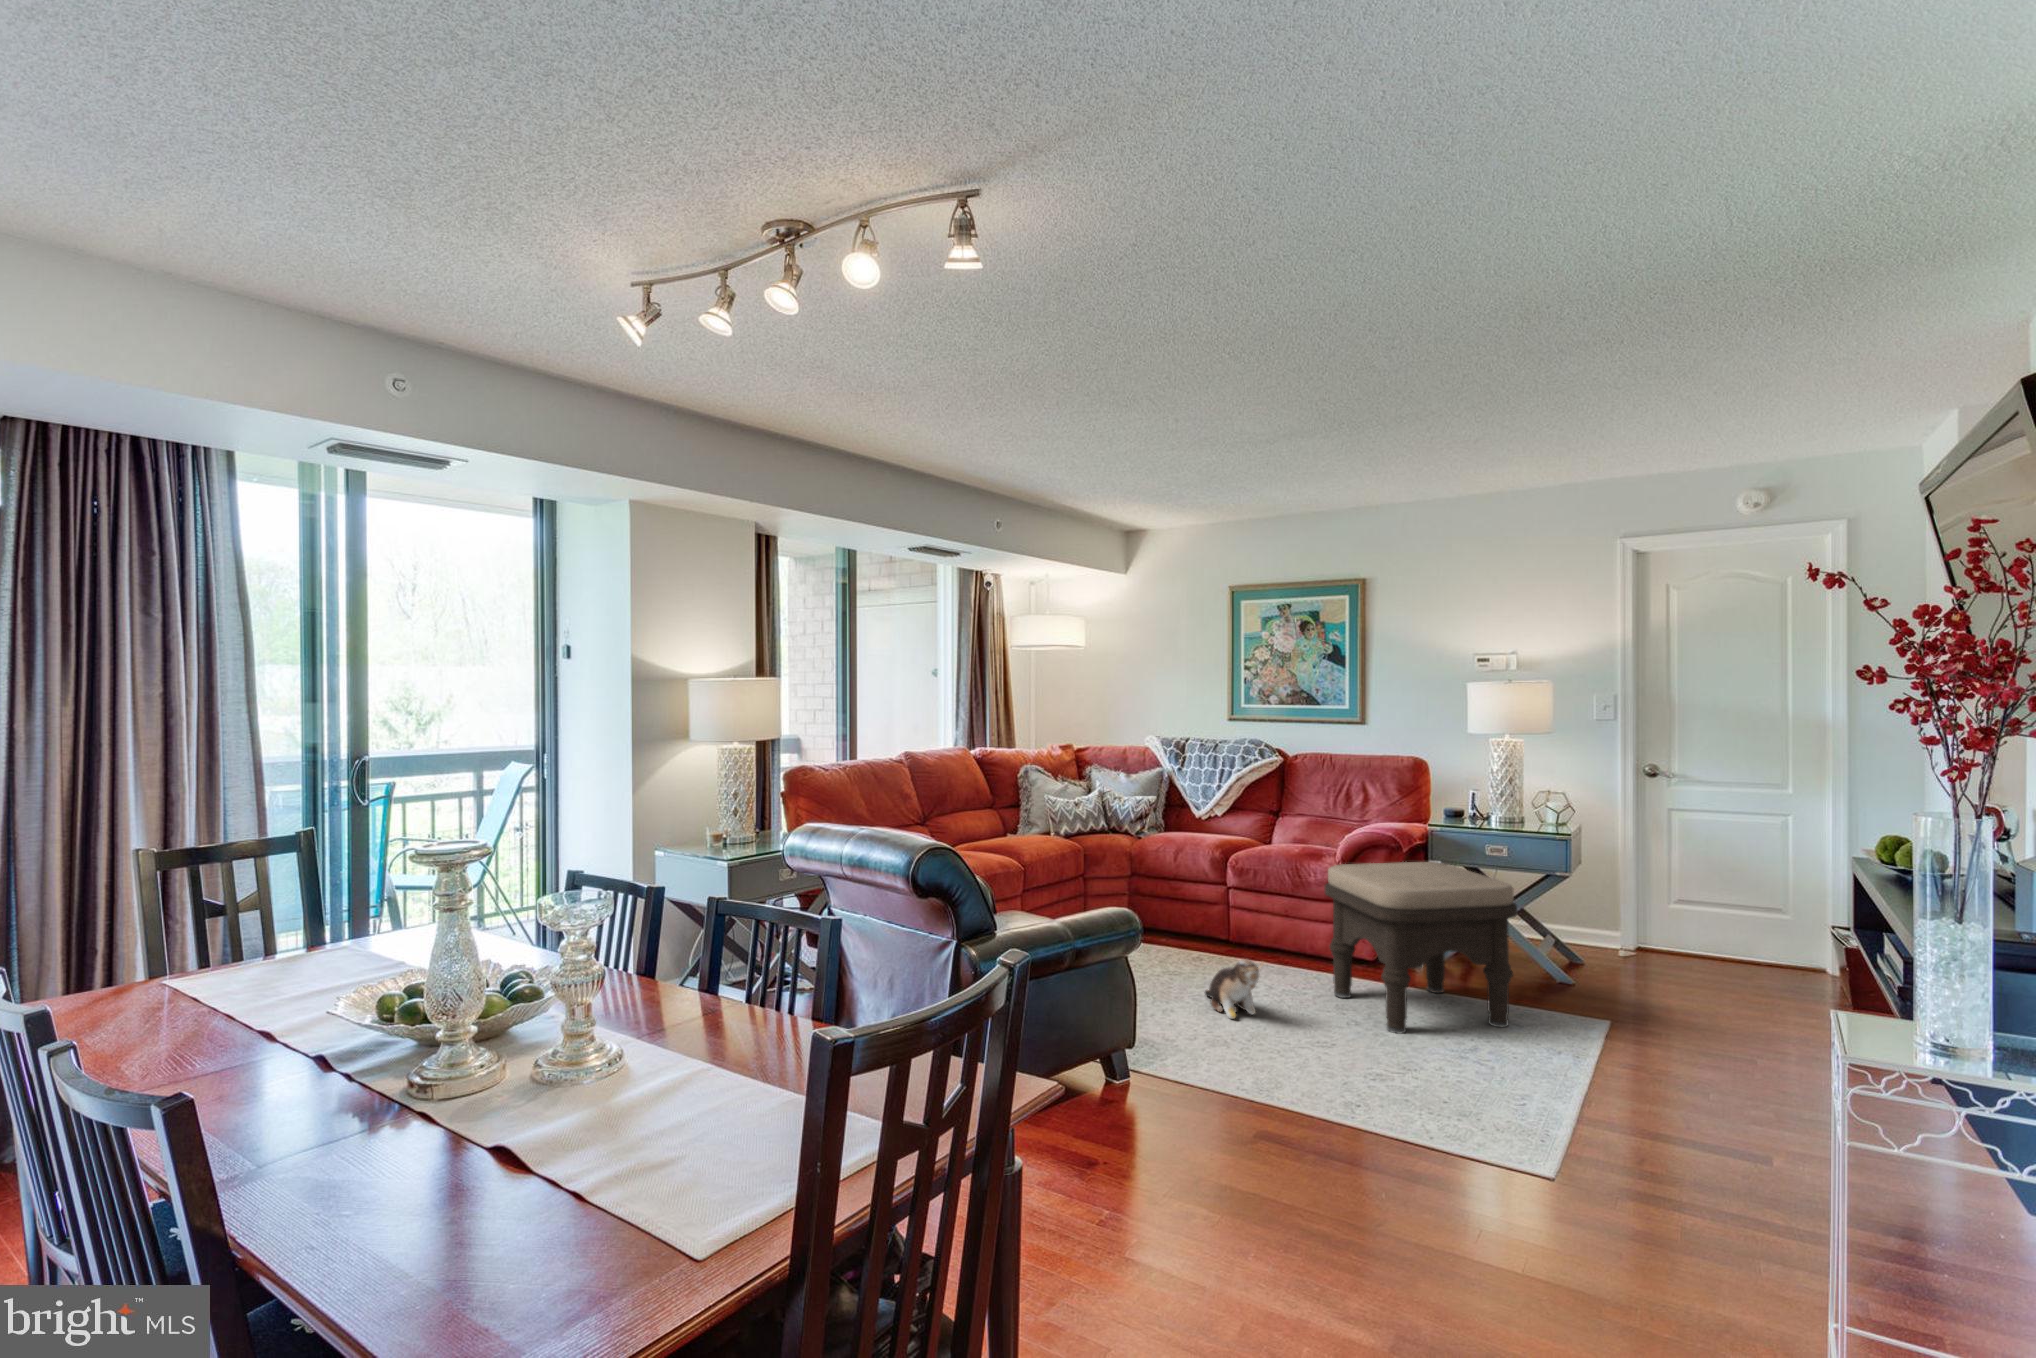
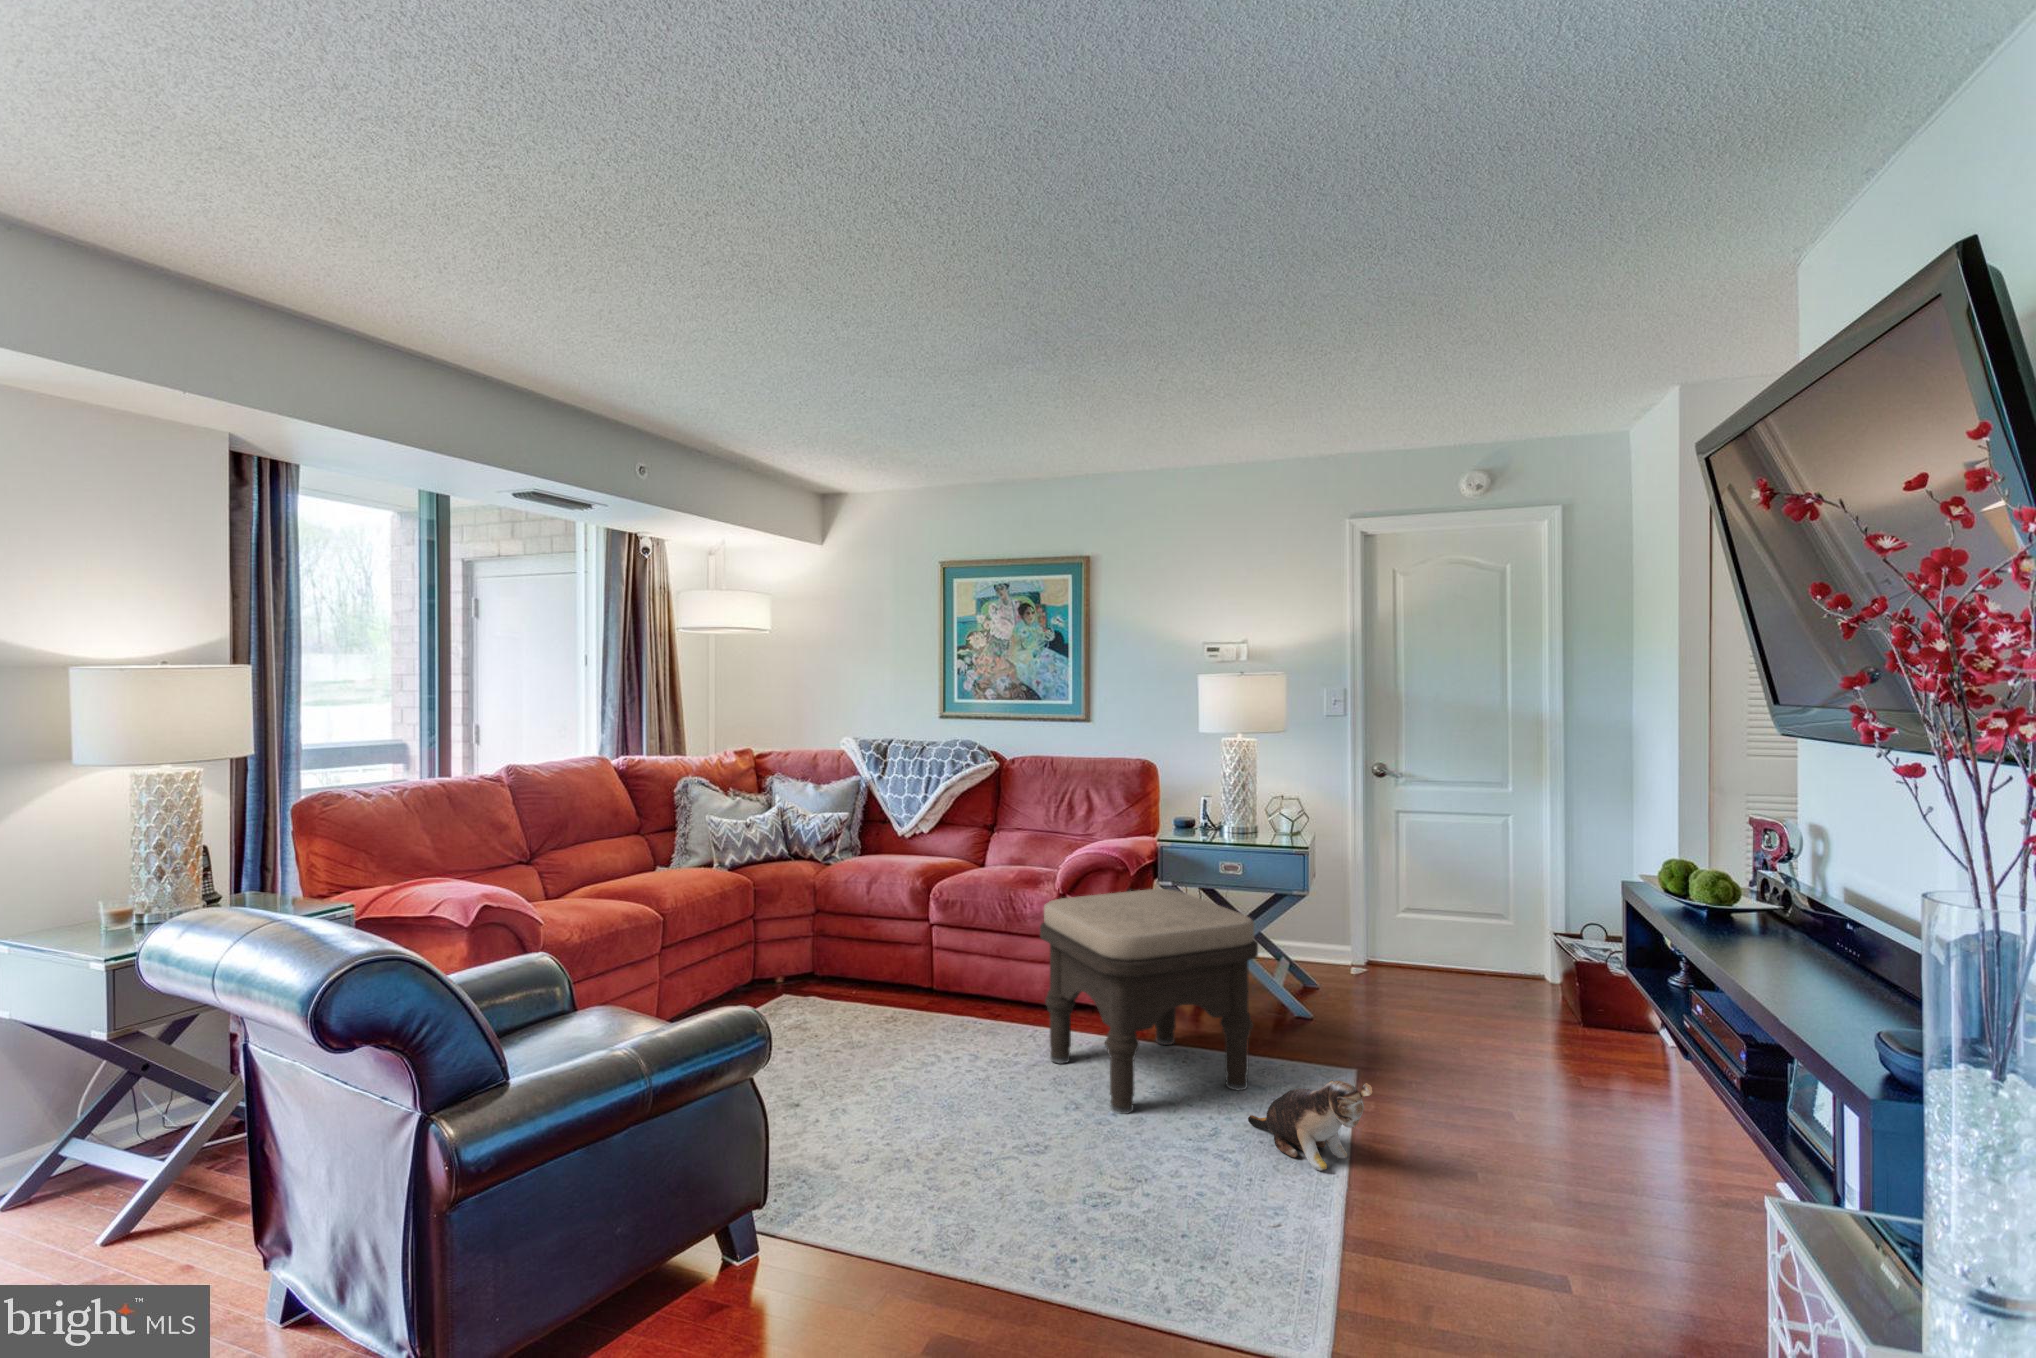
plush toy: present [1205,959,1263,1019] -> present [1248,1081,1372,1171]

